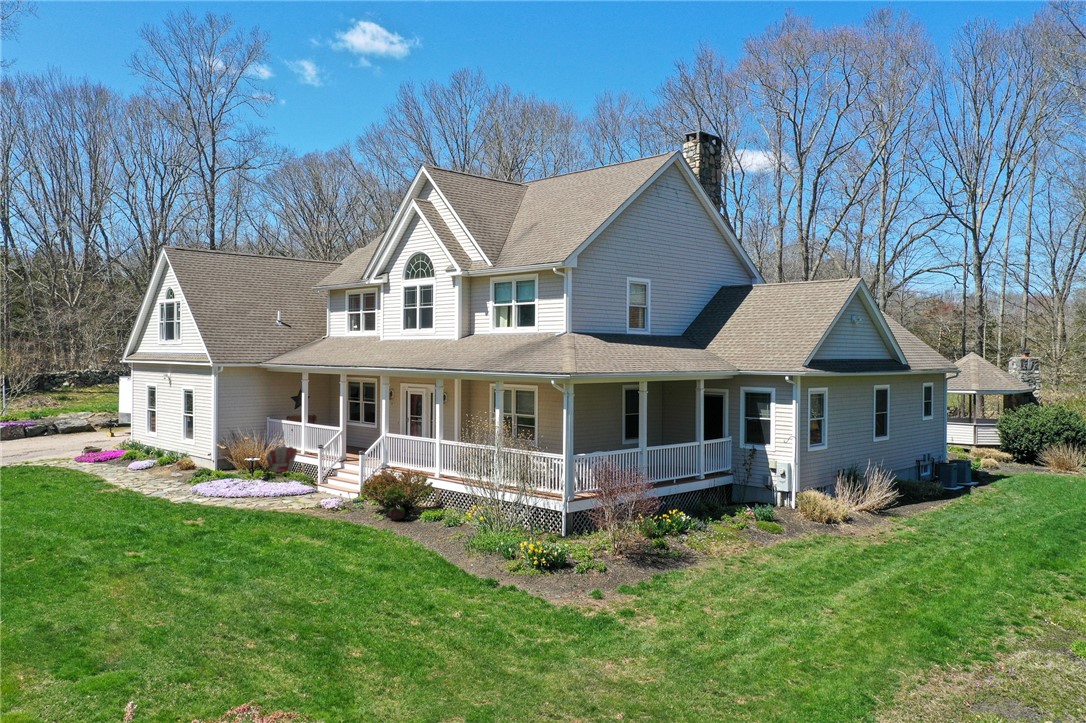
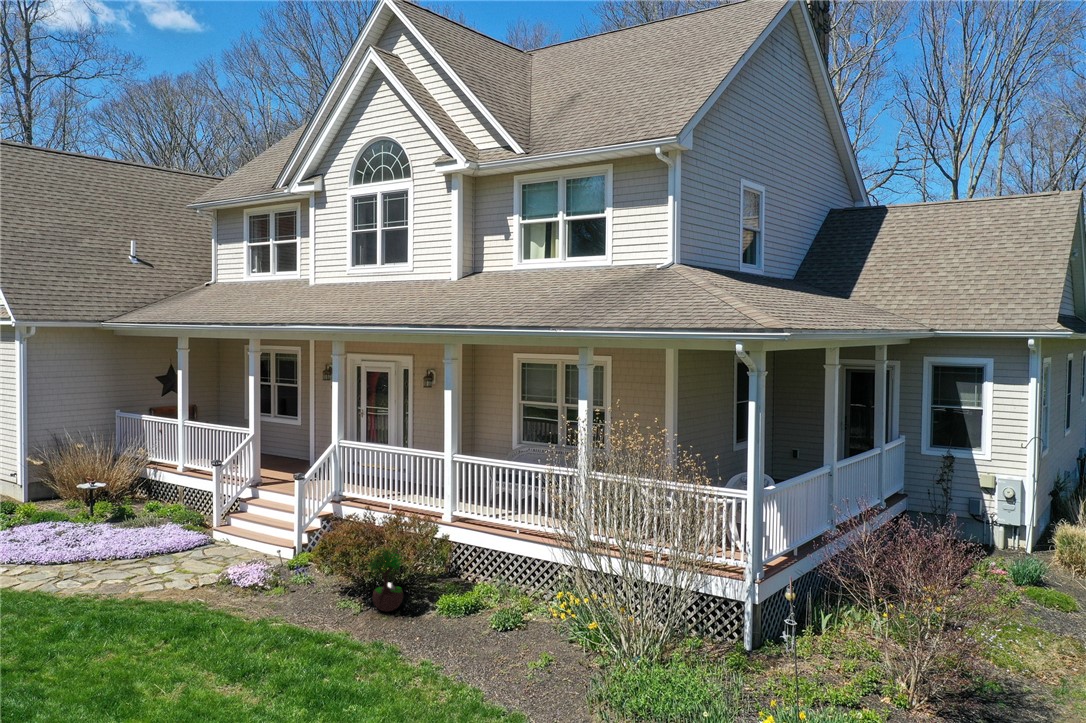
armchair: present [266,446,297,475] -> none [116,460,172,514]

